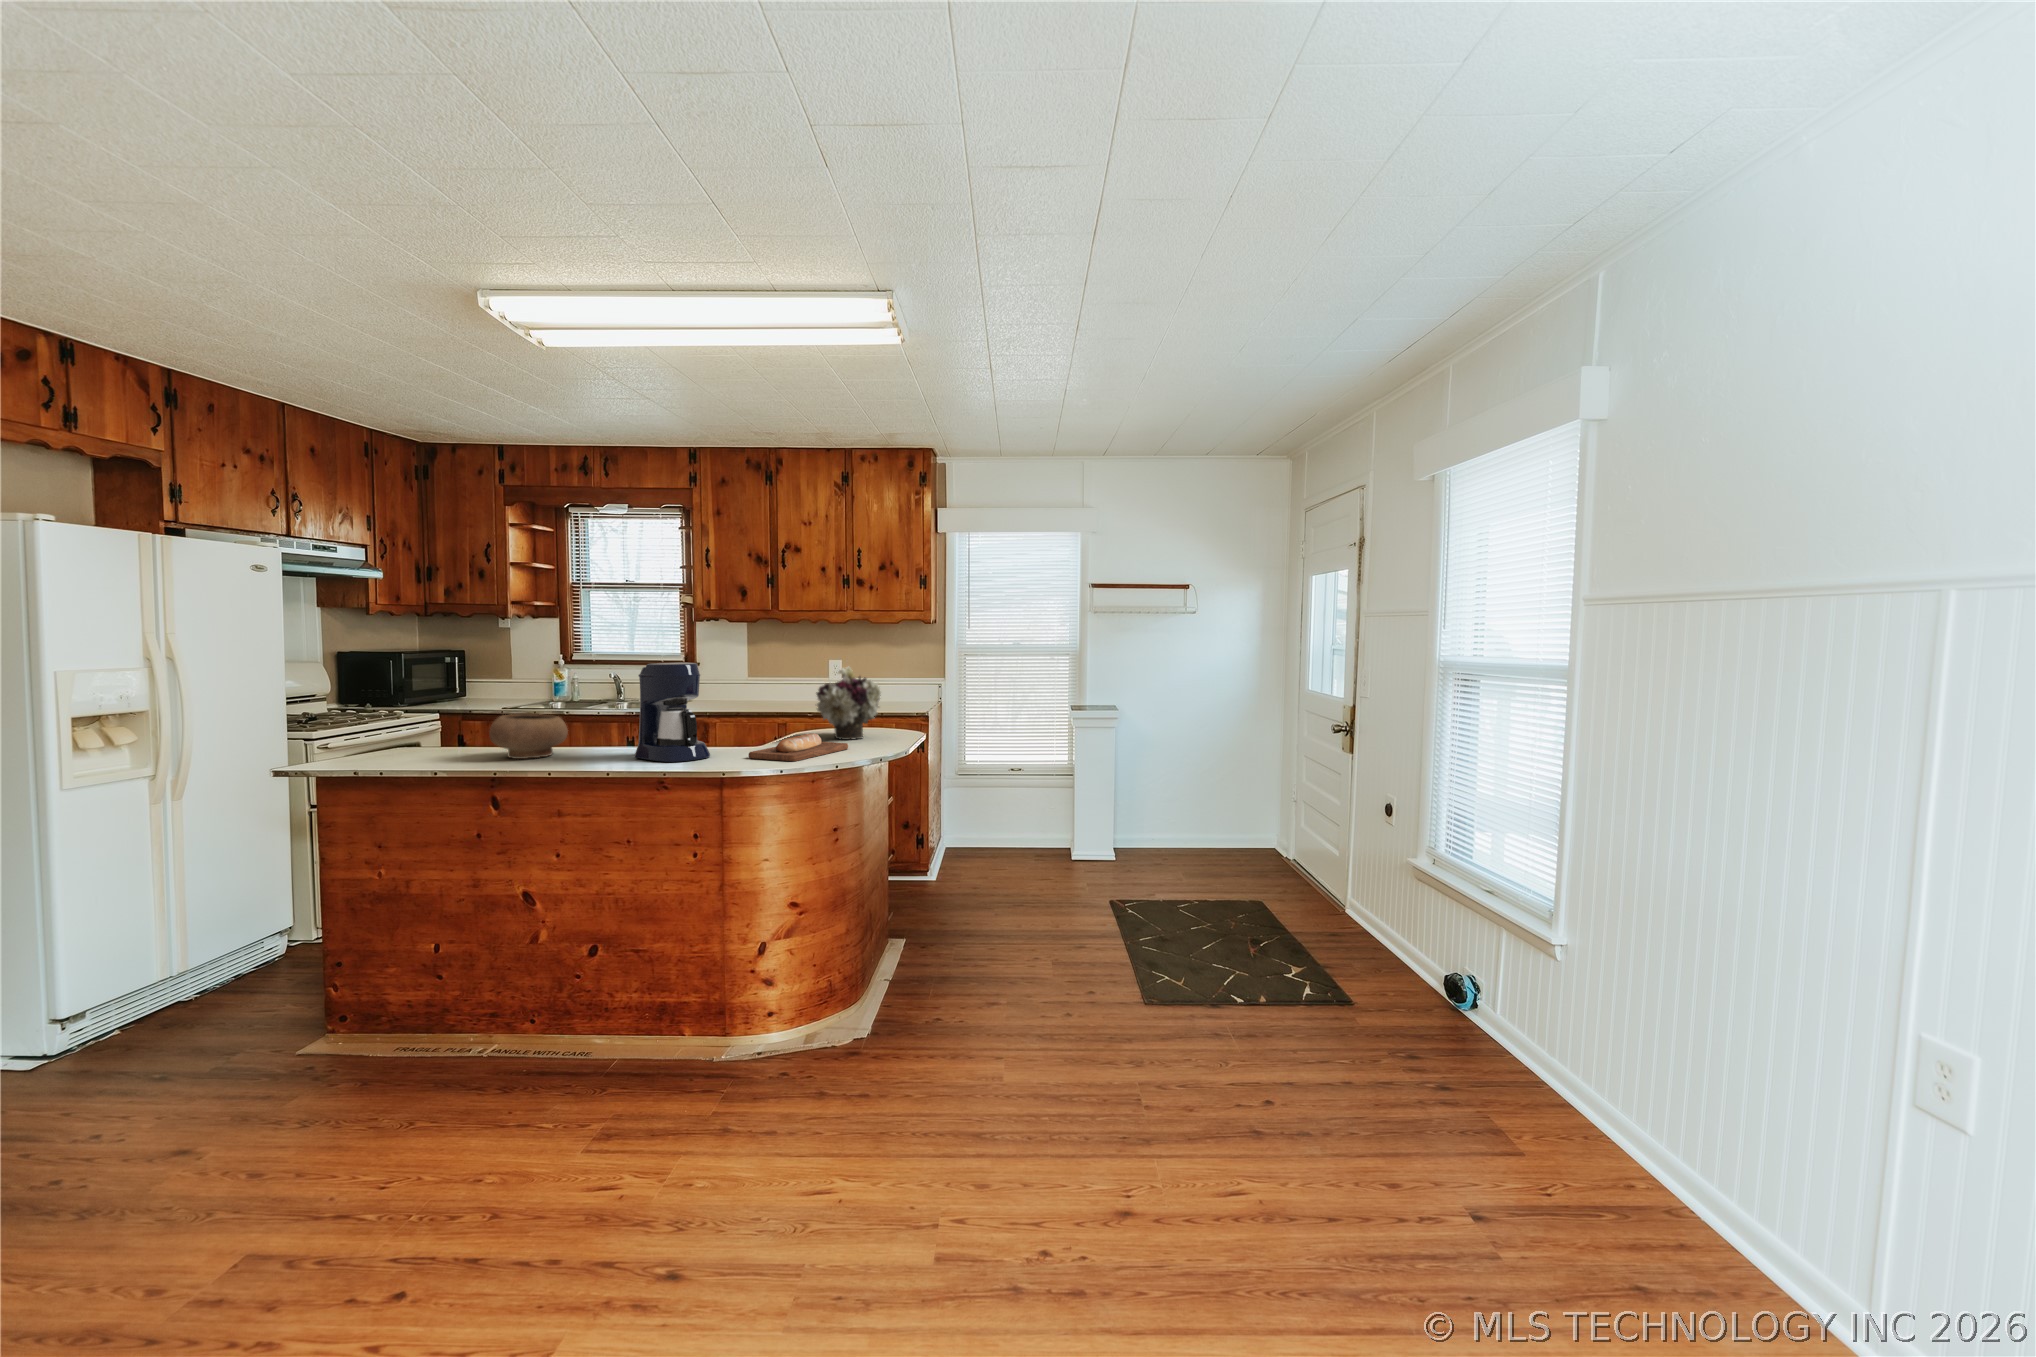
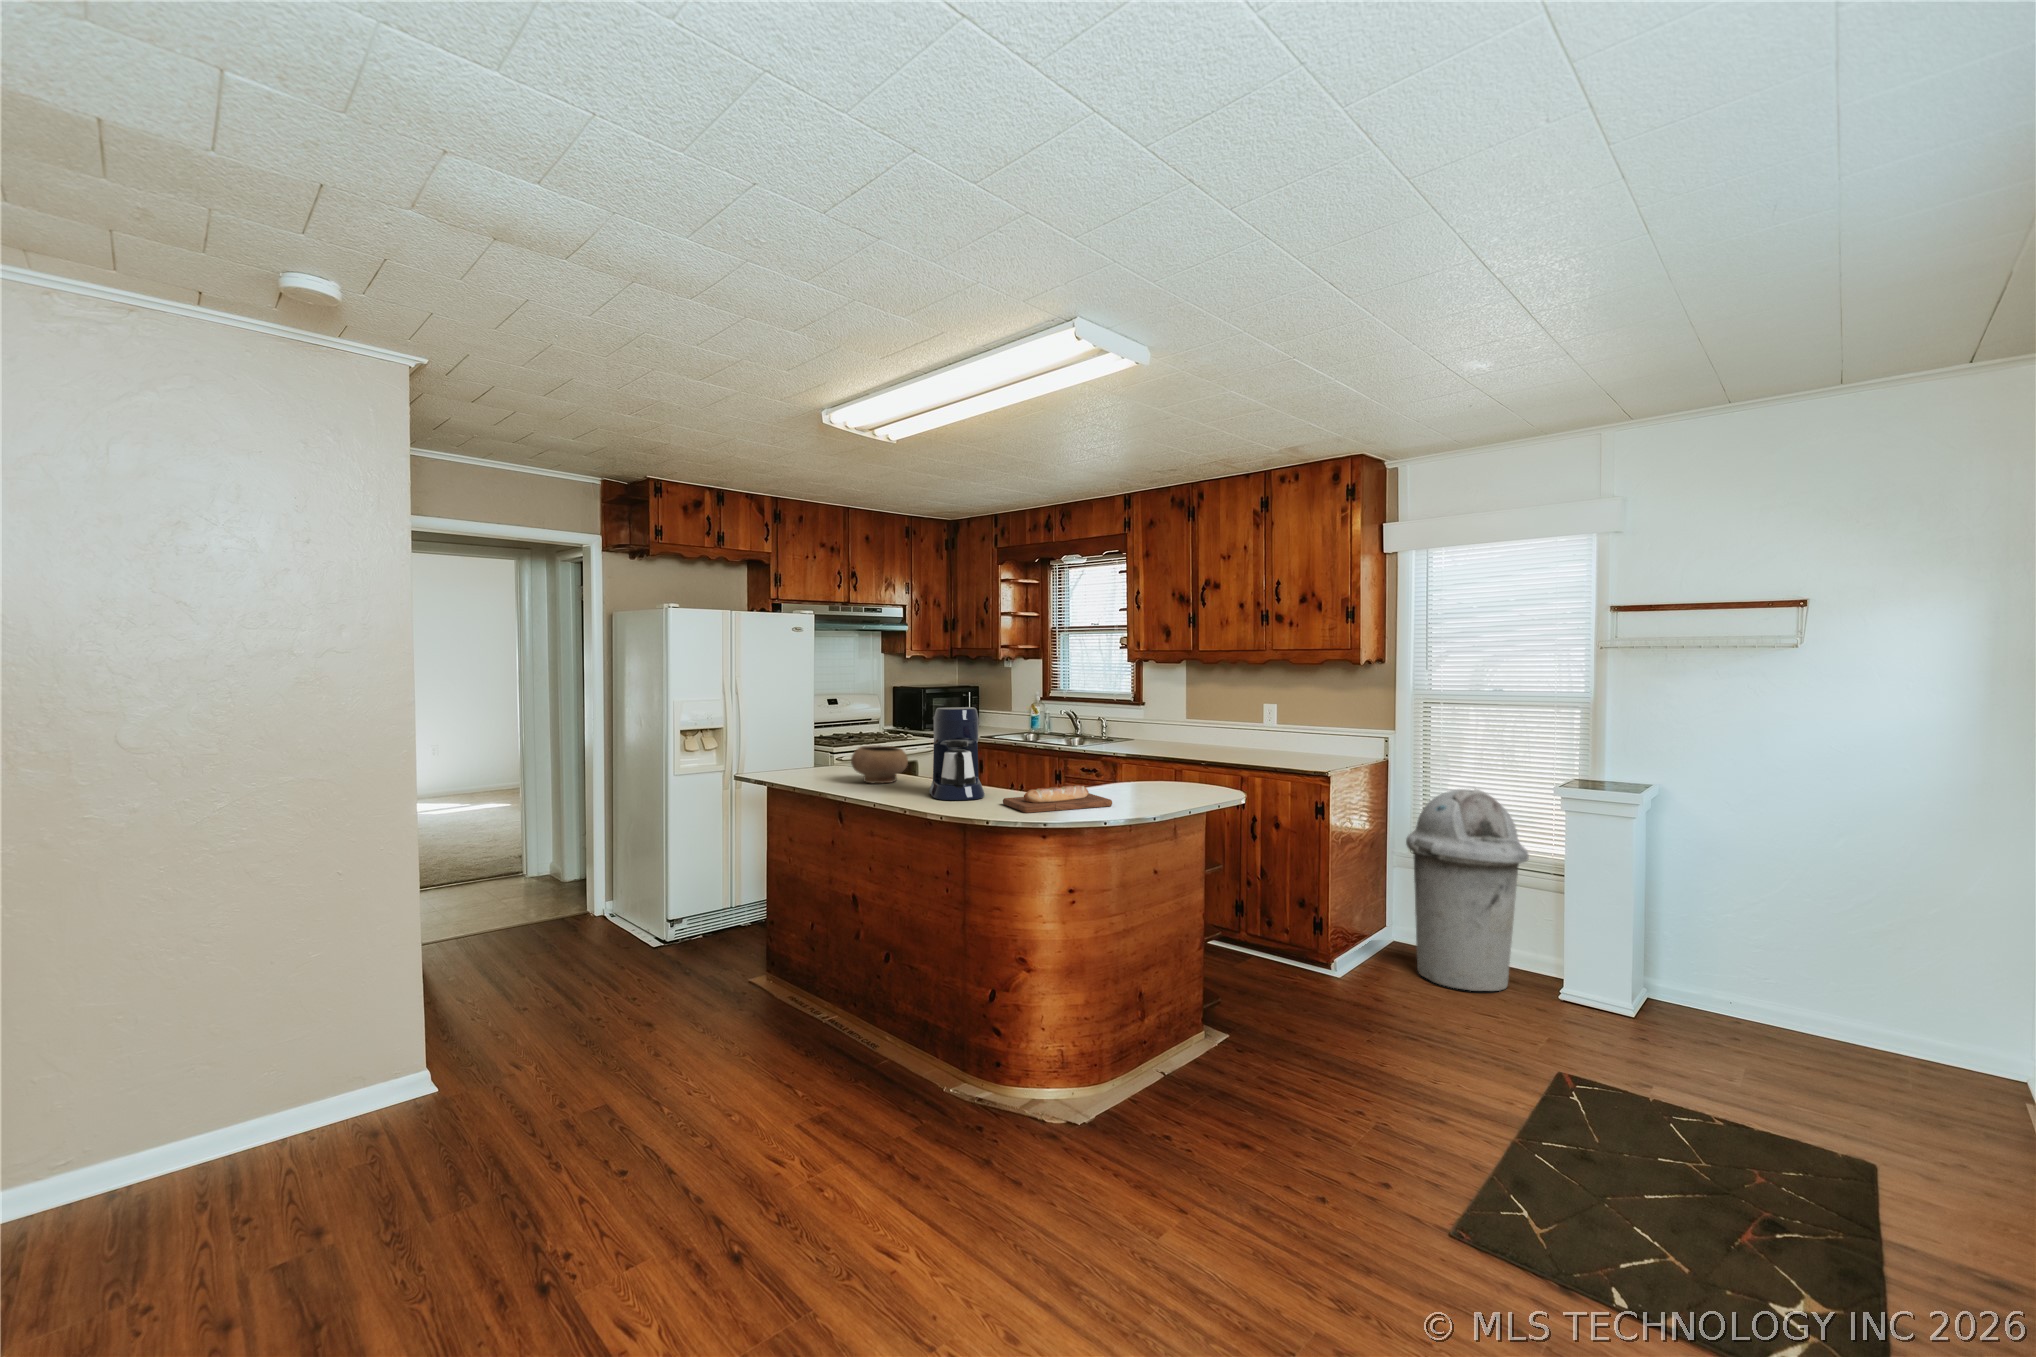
flower arrangement: present [816,667,881,740] -> none [1109,716,1193,796]
trash can: none [969,717,1051,868] -> present [1406,789,1529,991]

